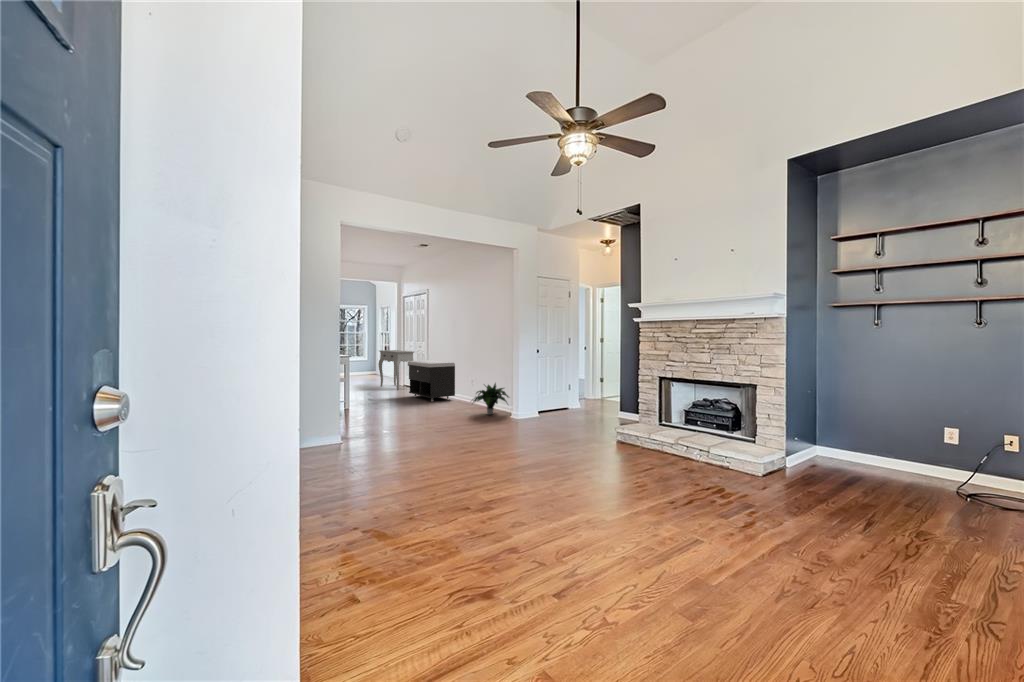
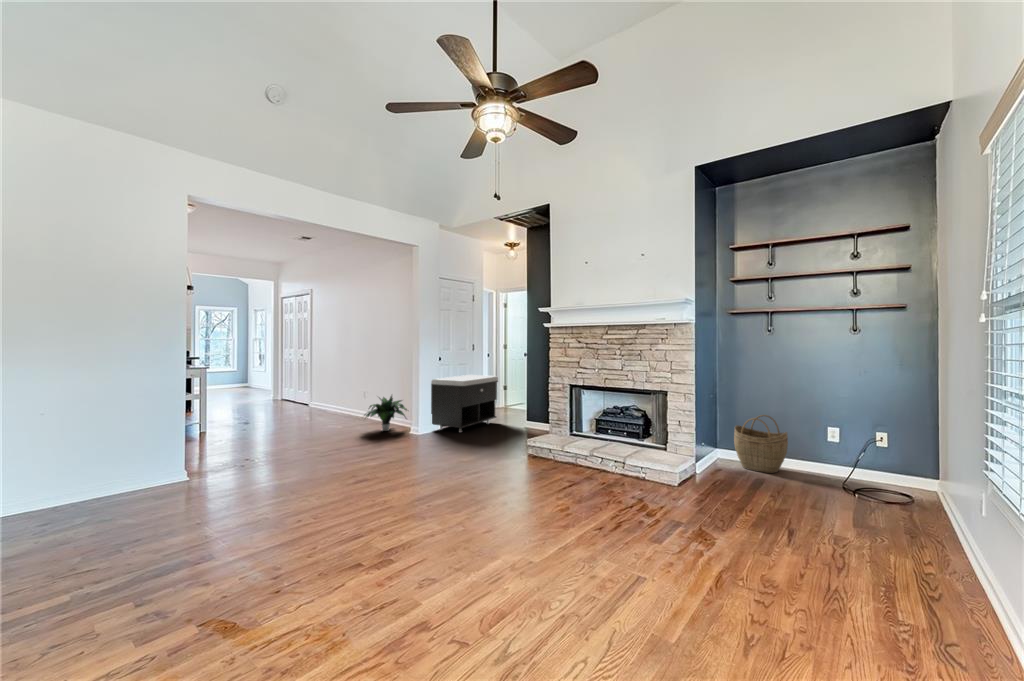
console table: present [378,350,414,390] -> none [250,359,296,405]
storage bench: present [408,360,455,401] -> present [431,375,498,432]
woven basket: none [832,412,893,472] -> present [734,415,788,473]

